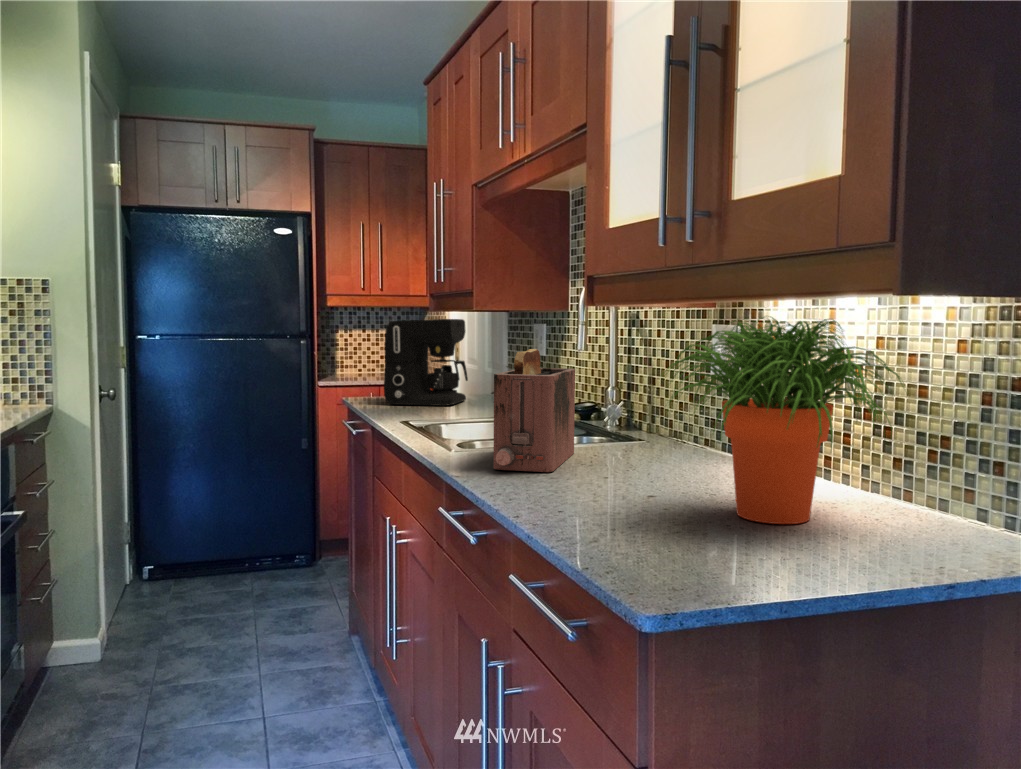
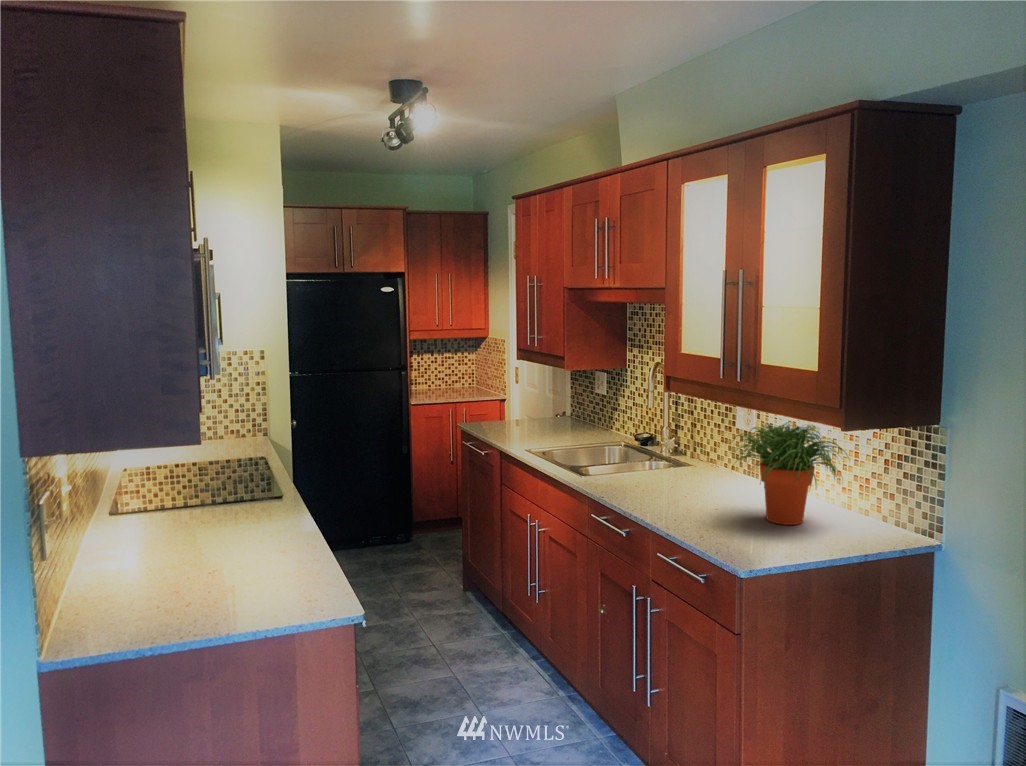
coffee maker: present [384,319,468,406] -> none [492,367,550,430]
toaster: present [493,349,575,472] -> none [620,417,658,492]

